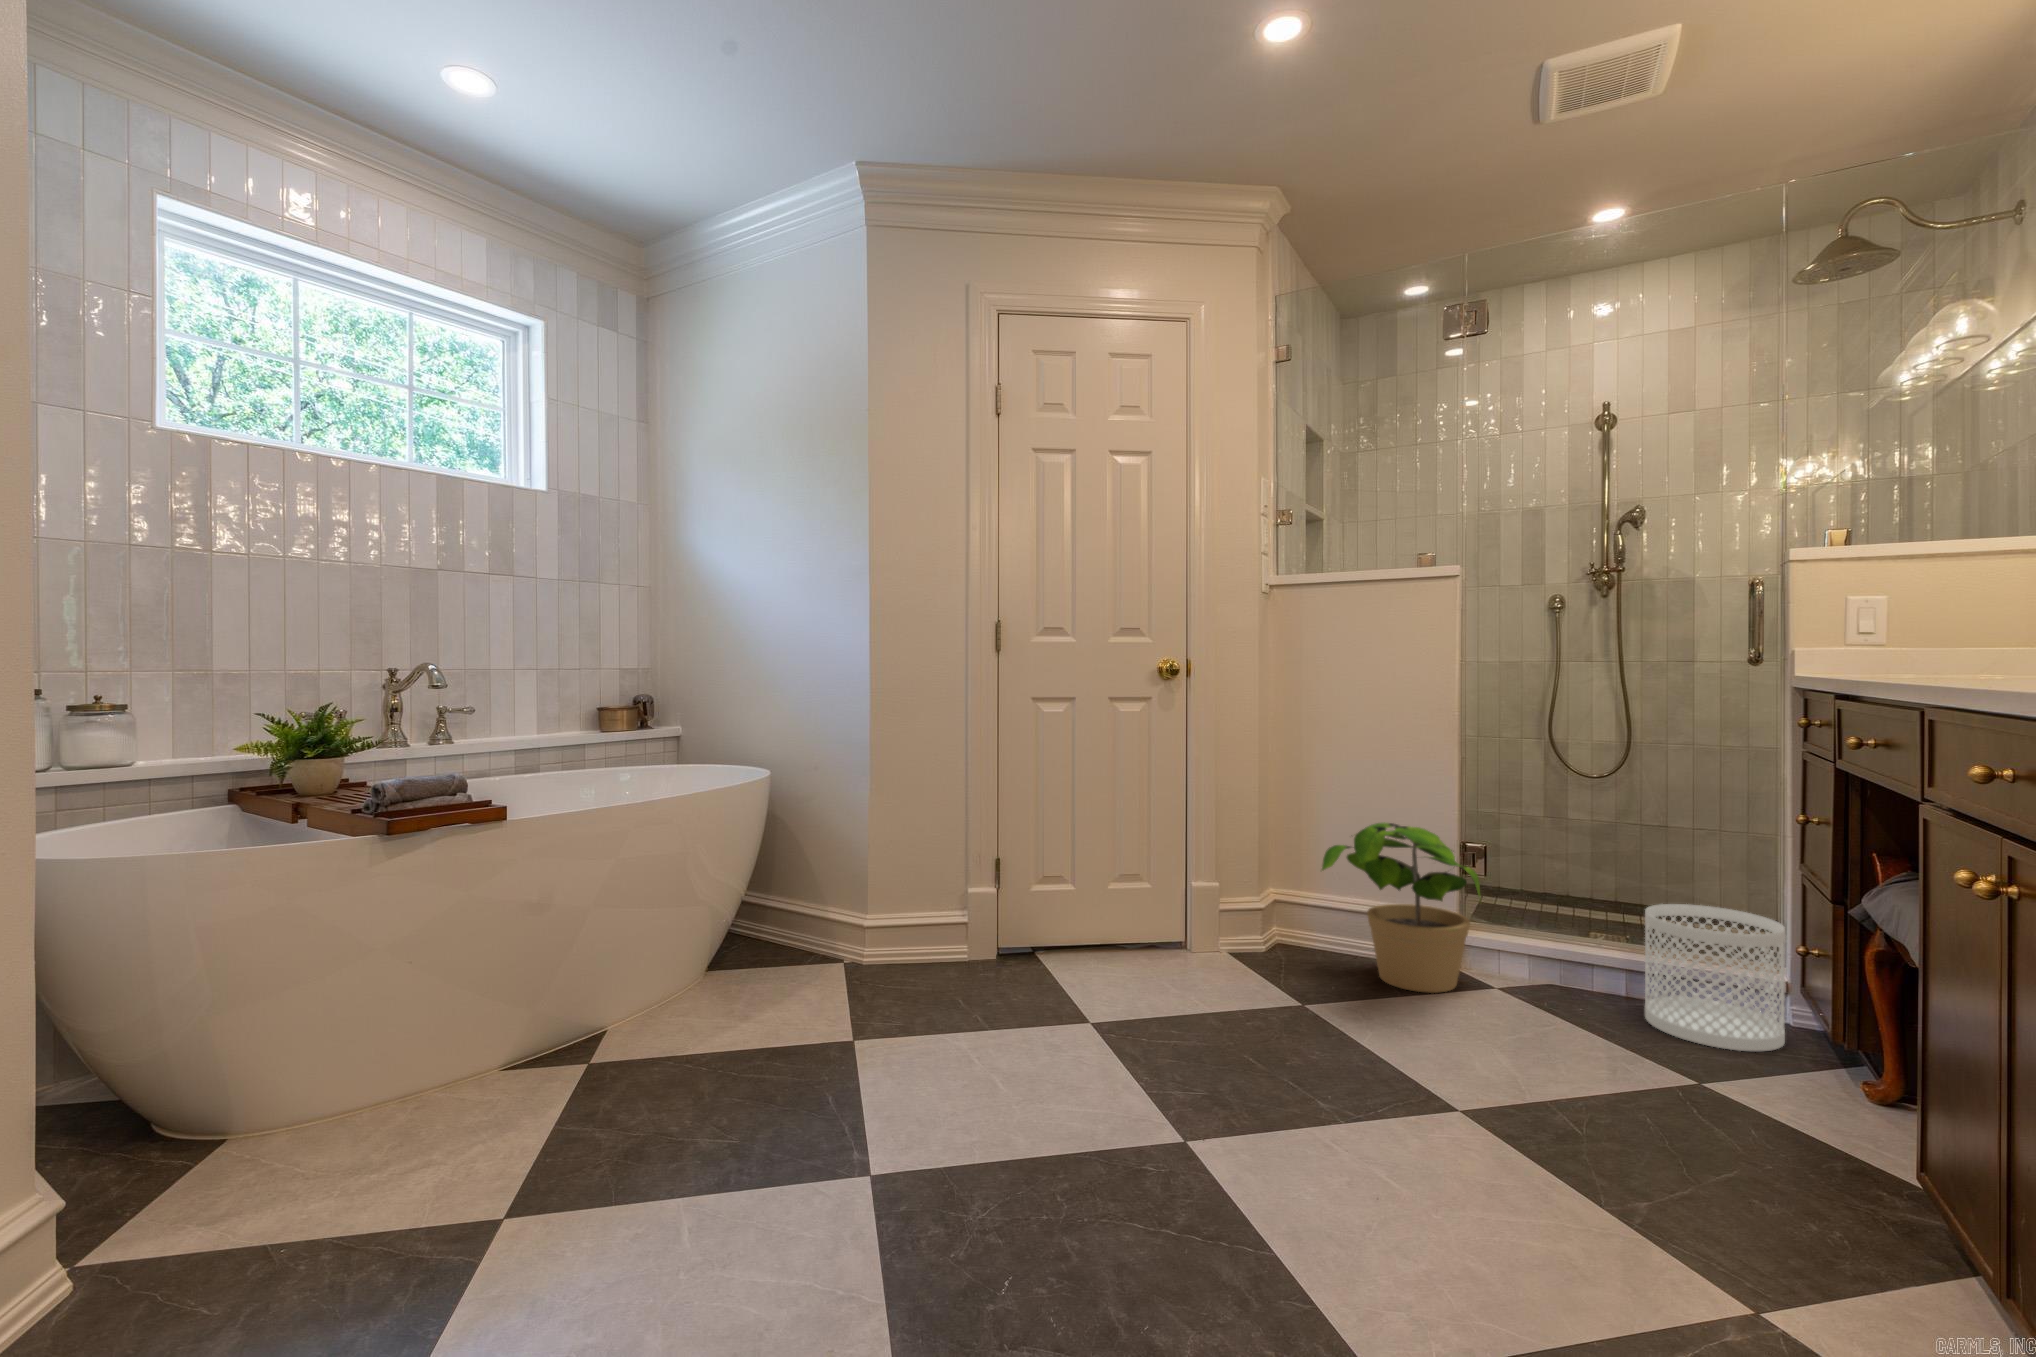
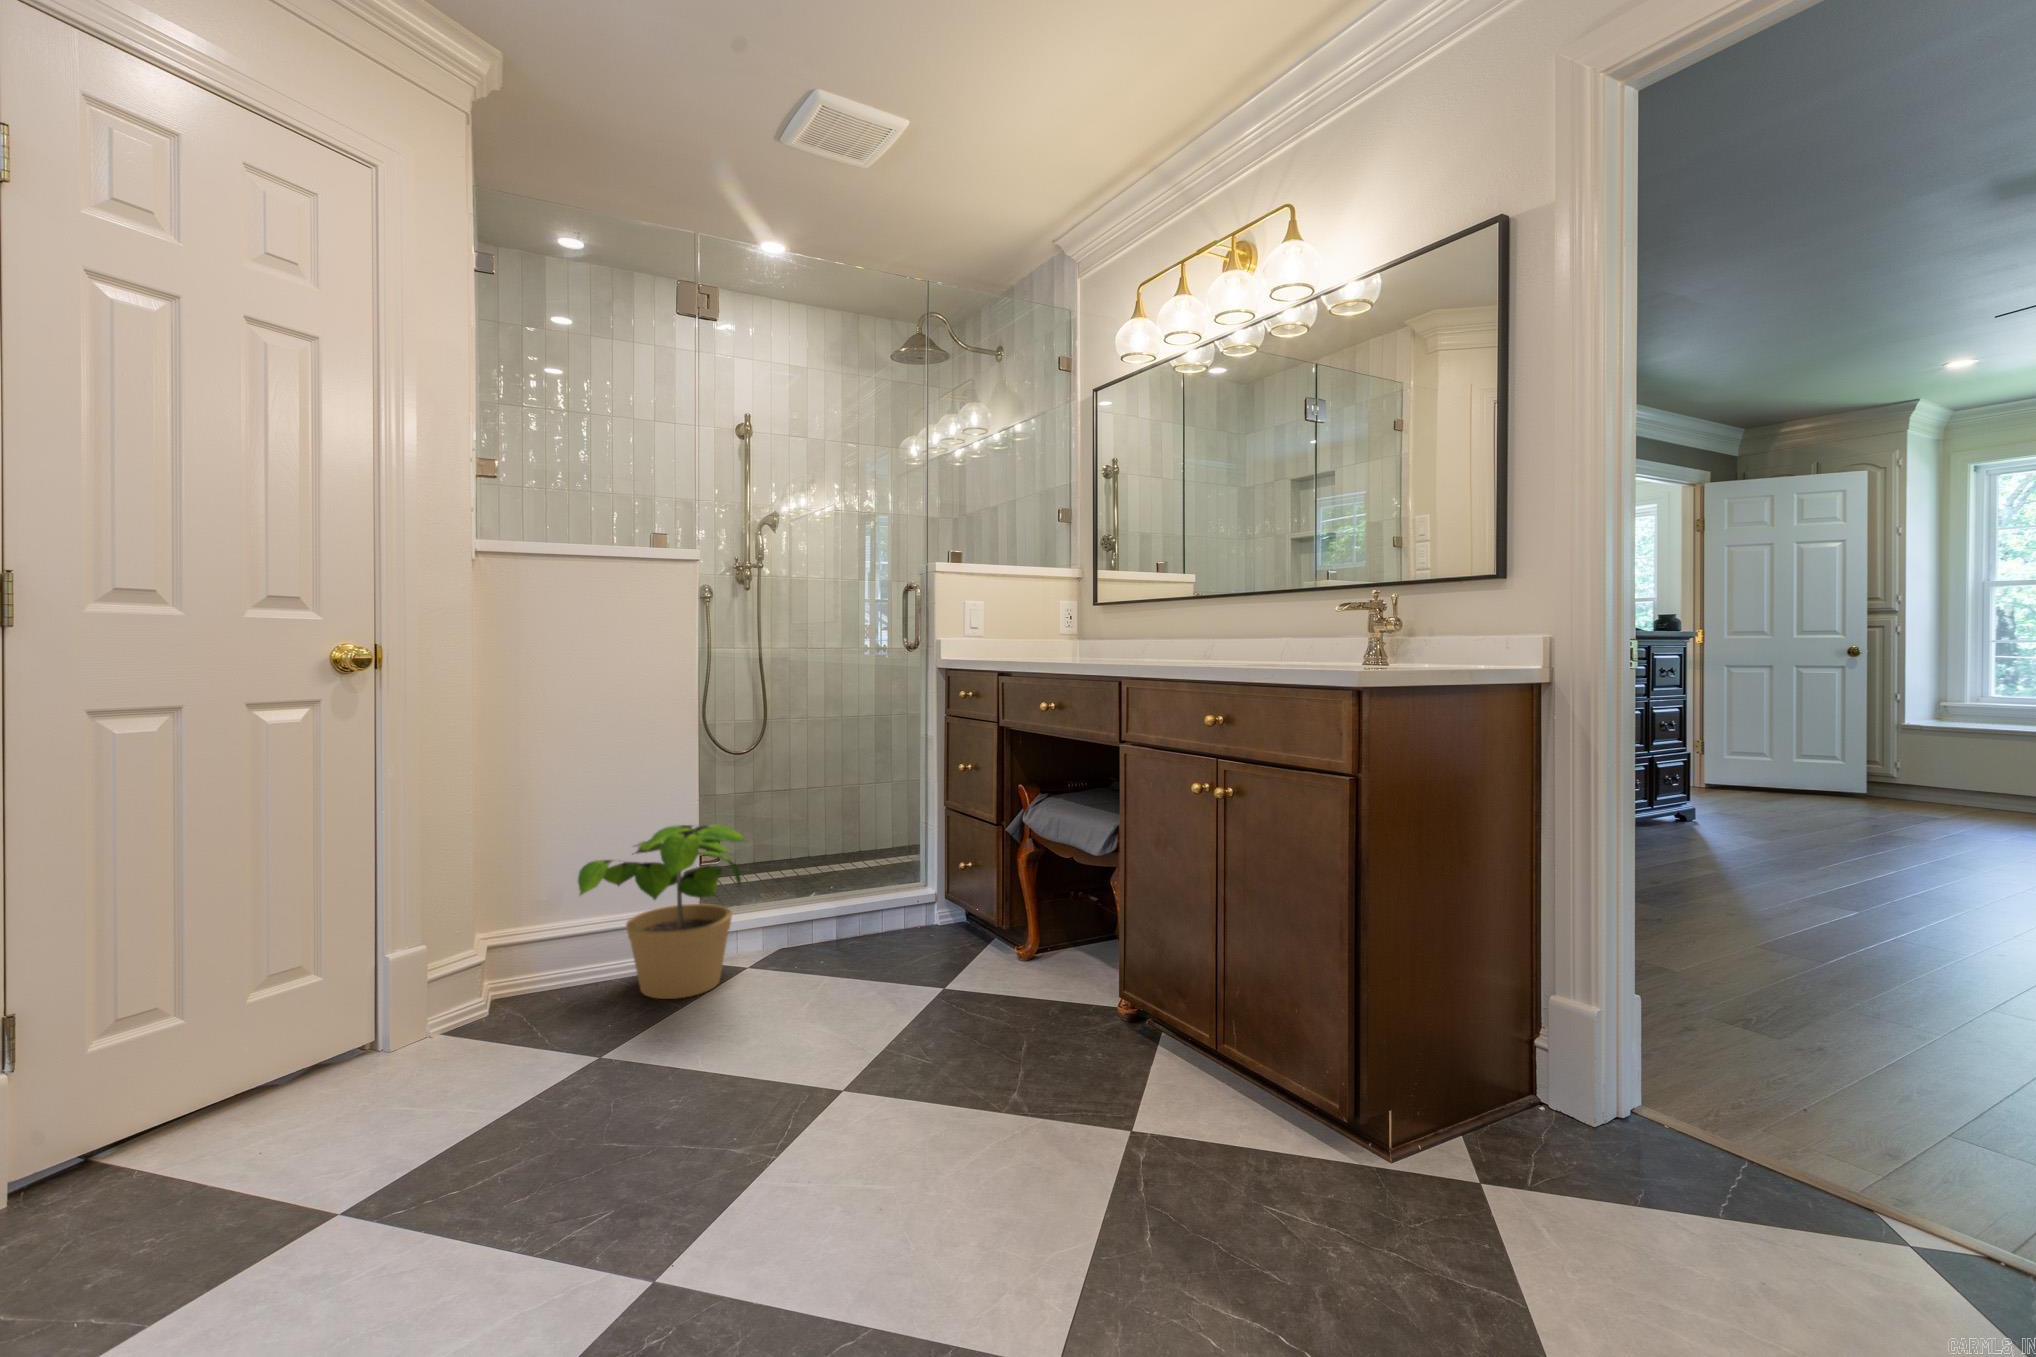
waste basket: present [1645,904,1785,1051] -> none [866,847,955,959]

